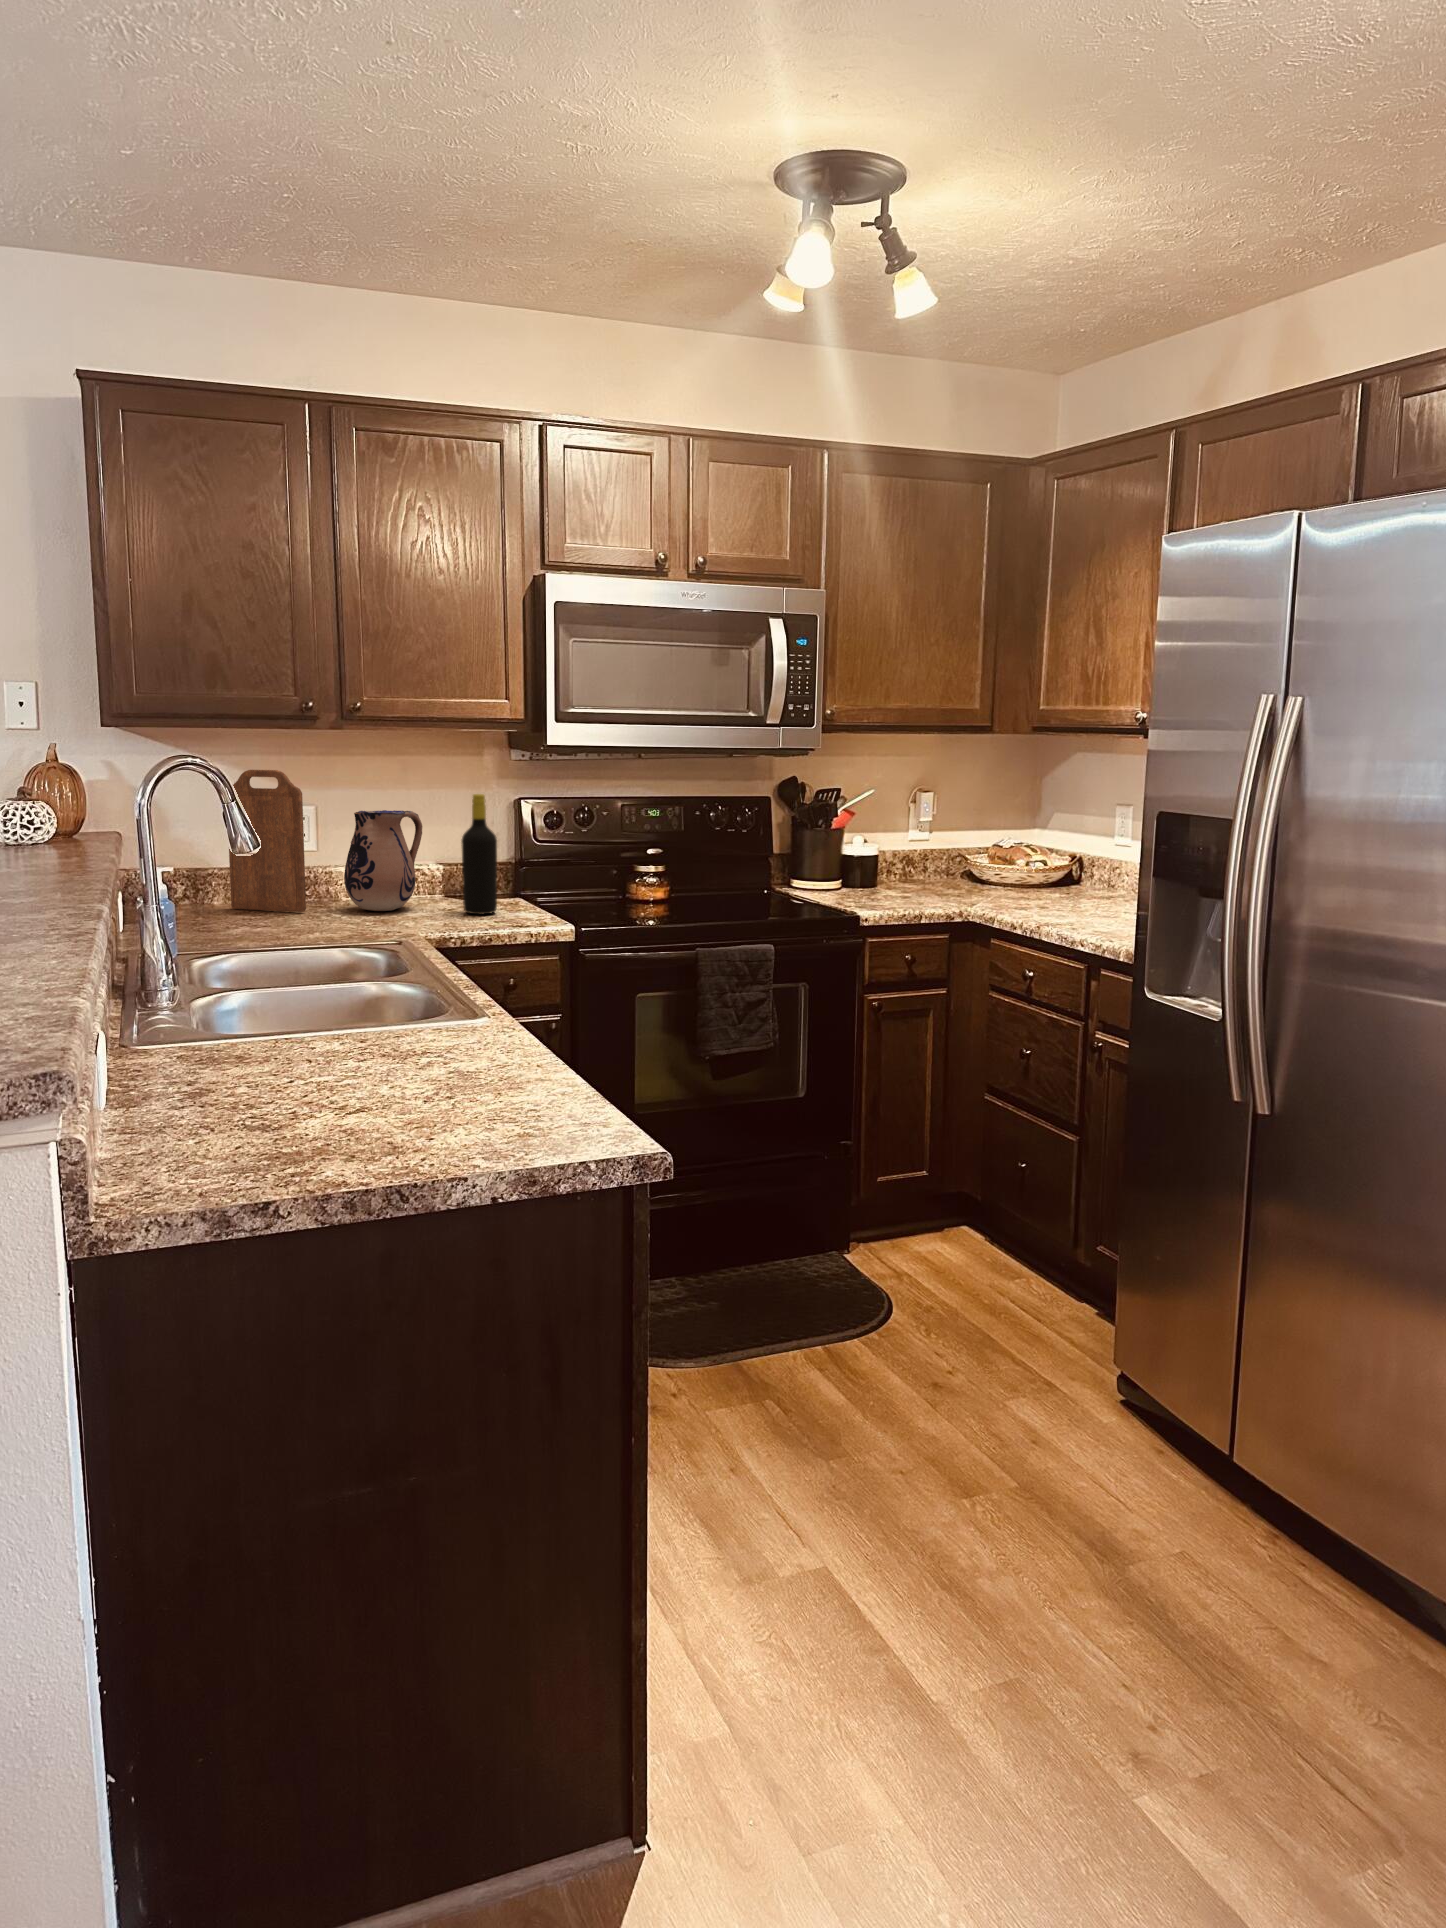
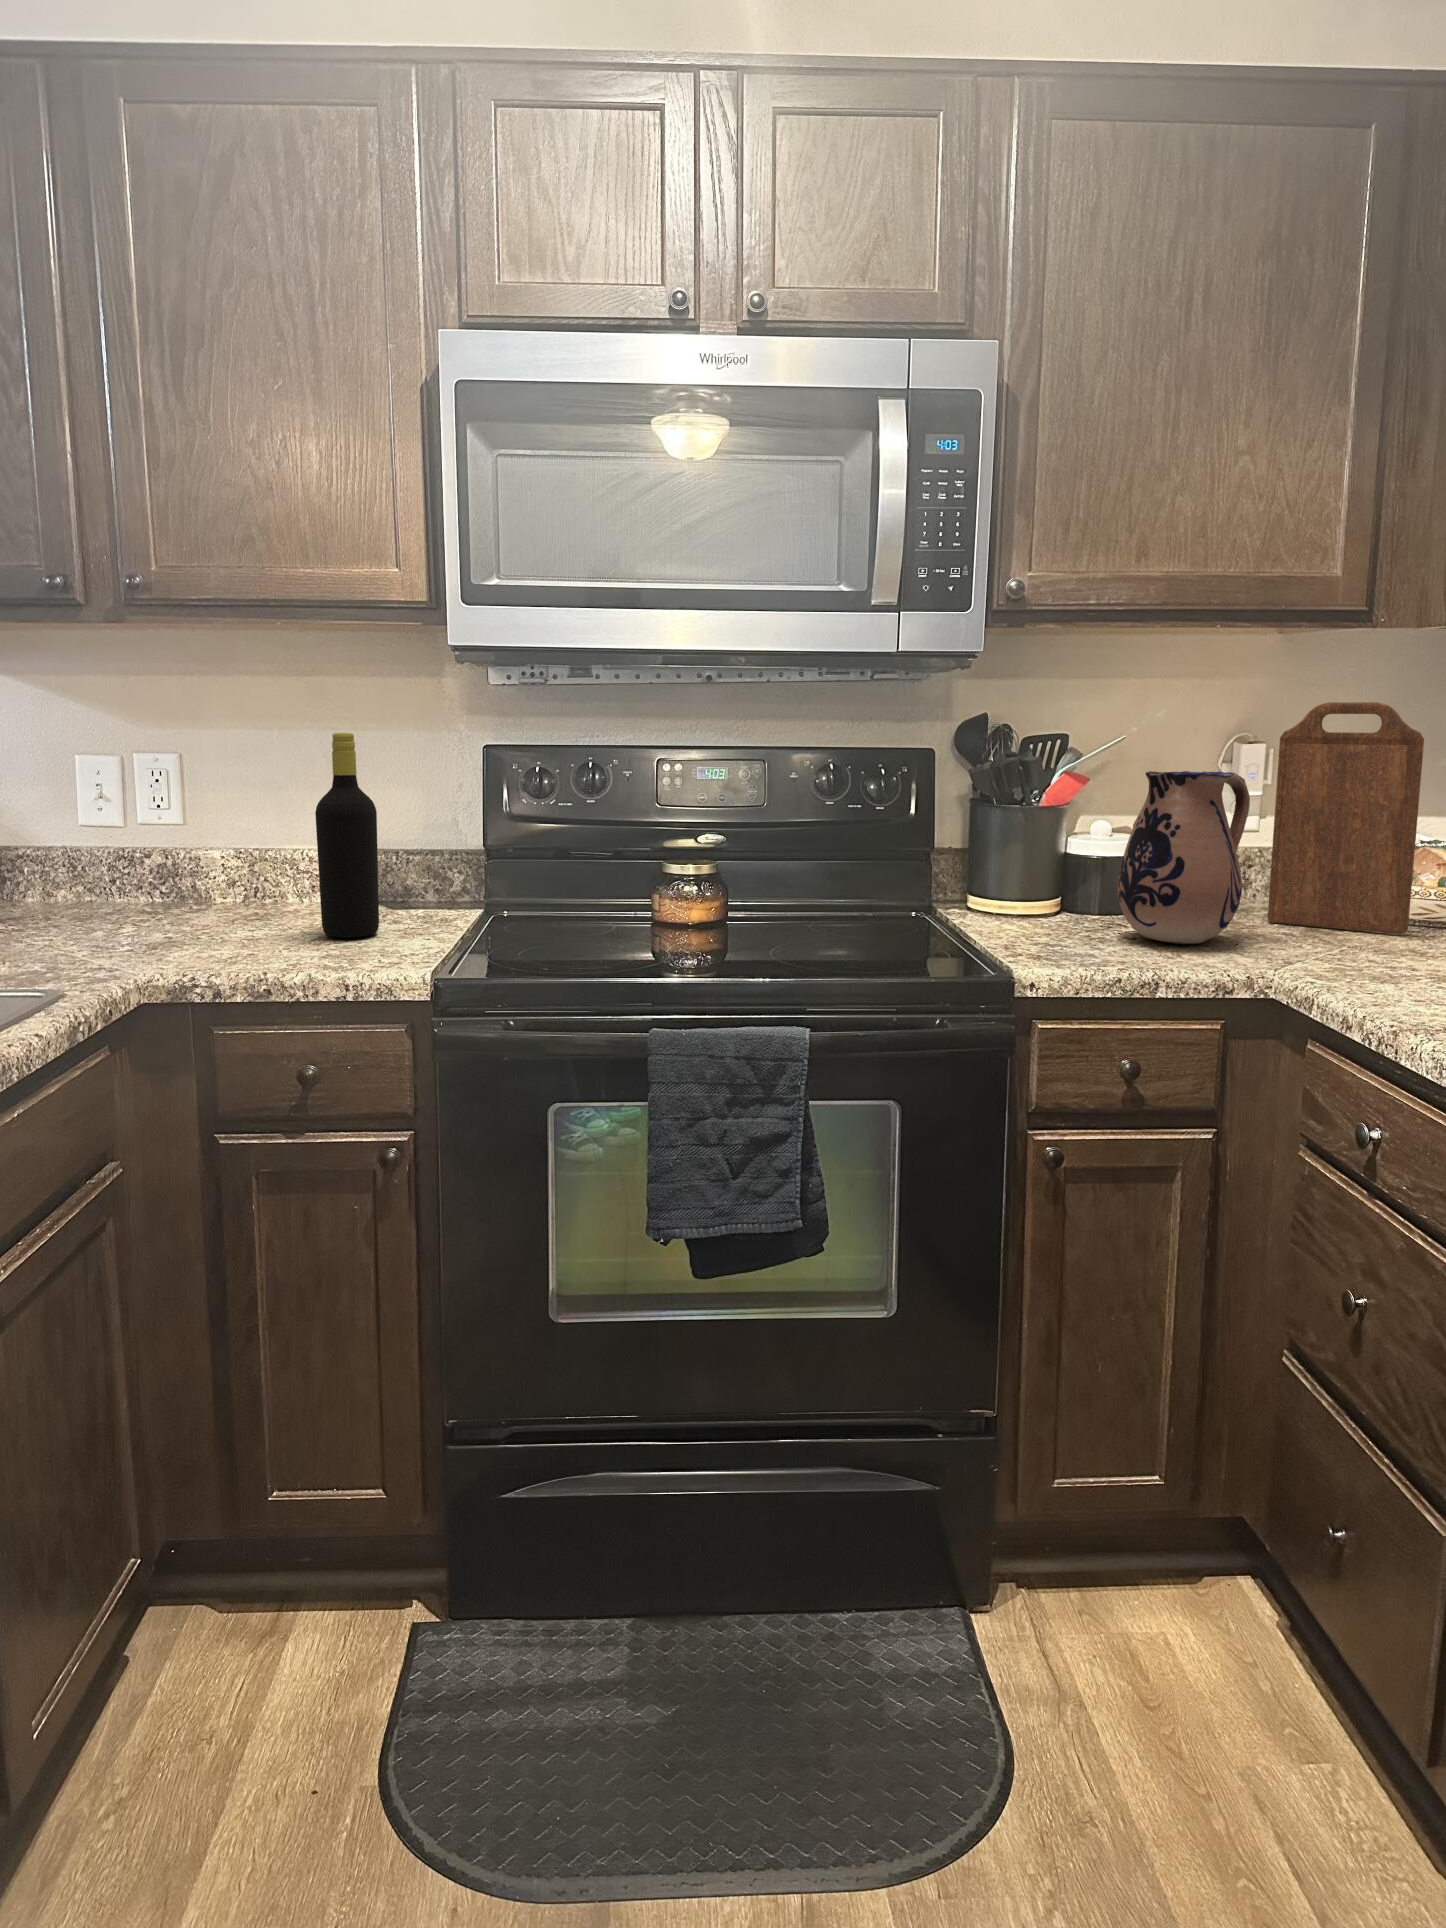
cutting board: present [229,770,306,912] -> present [1268,702,1424,934]
ceramic pitcher: present [344,810,422,911] -> present [1118,771,1250,944]

